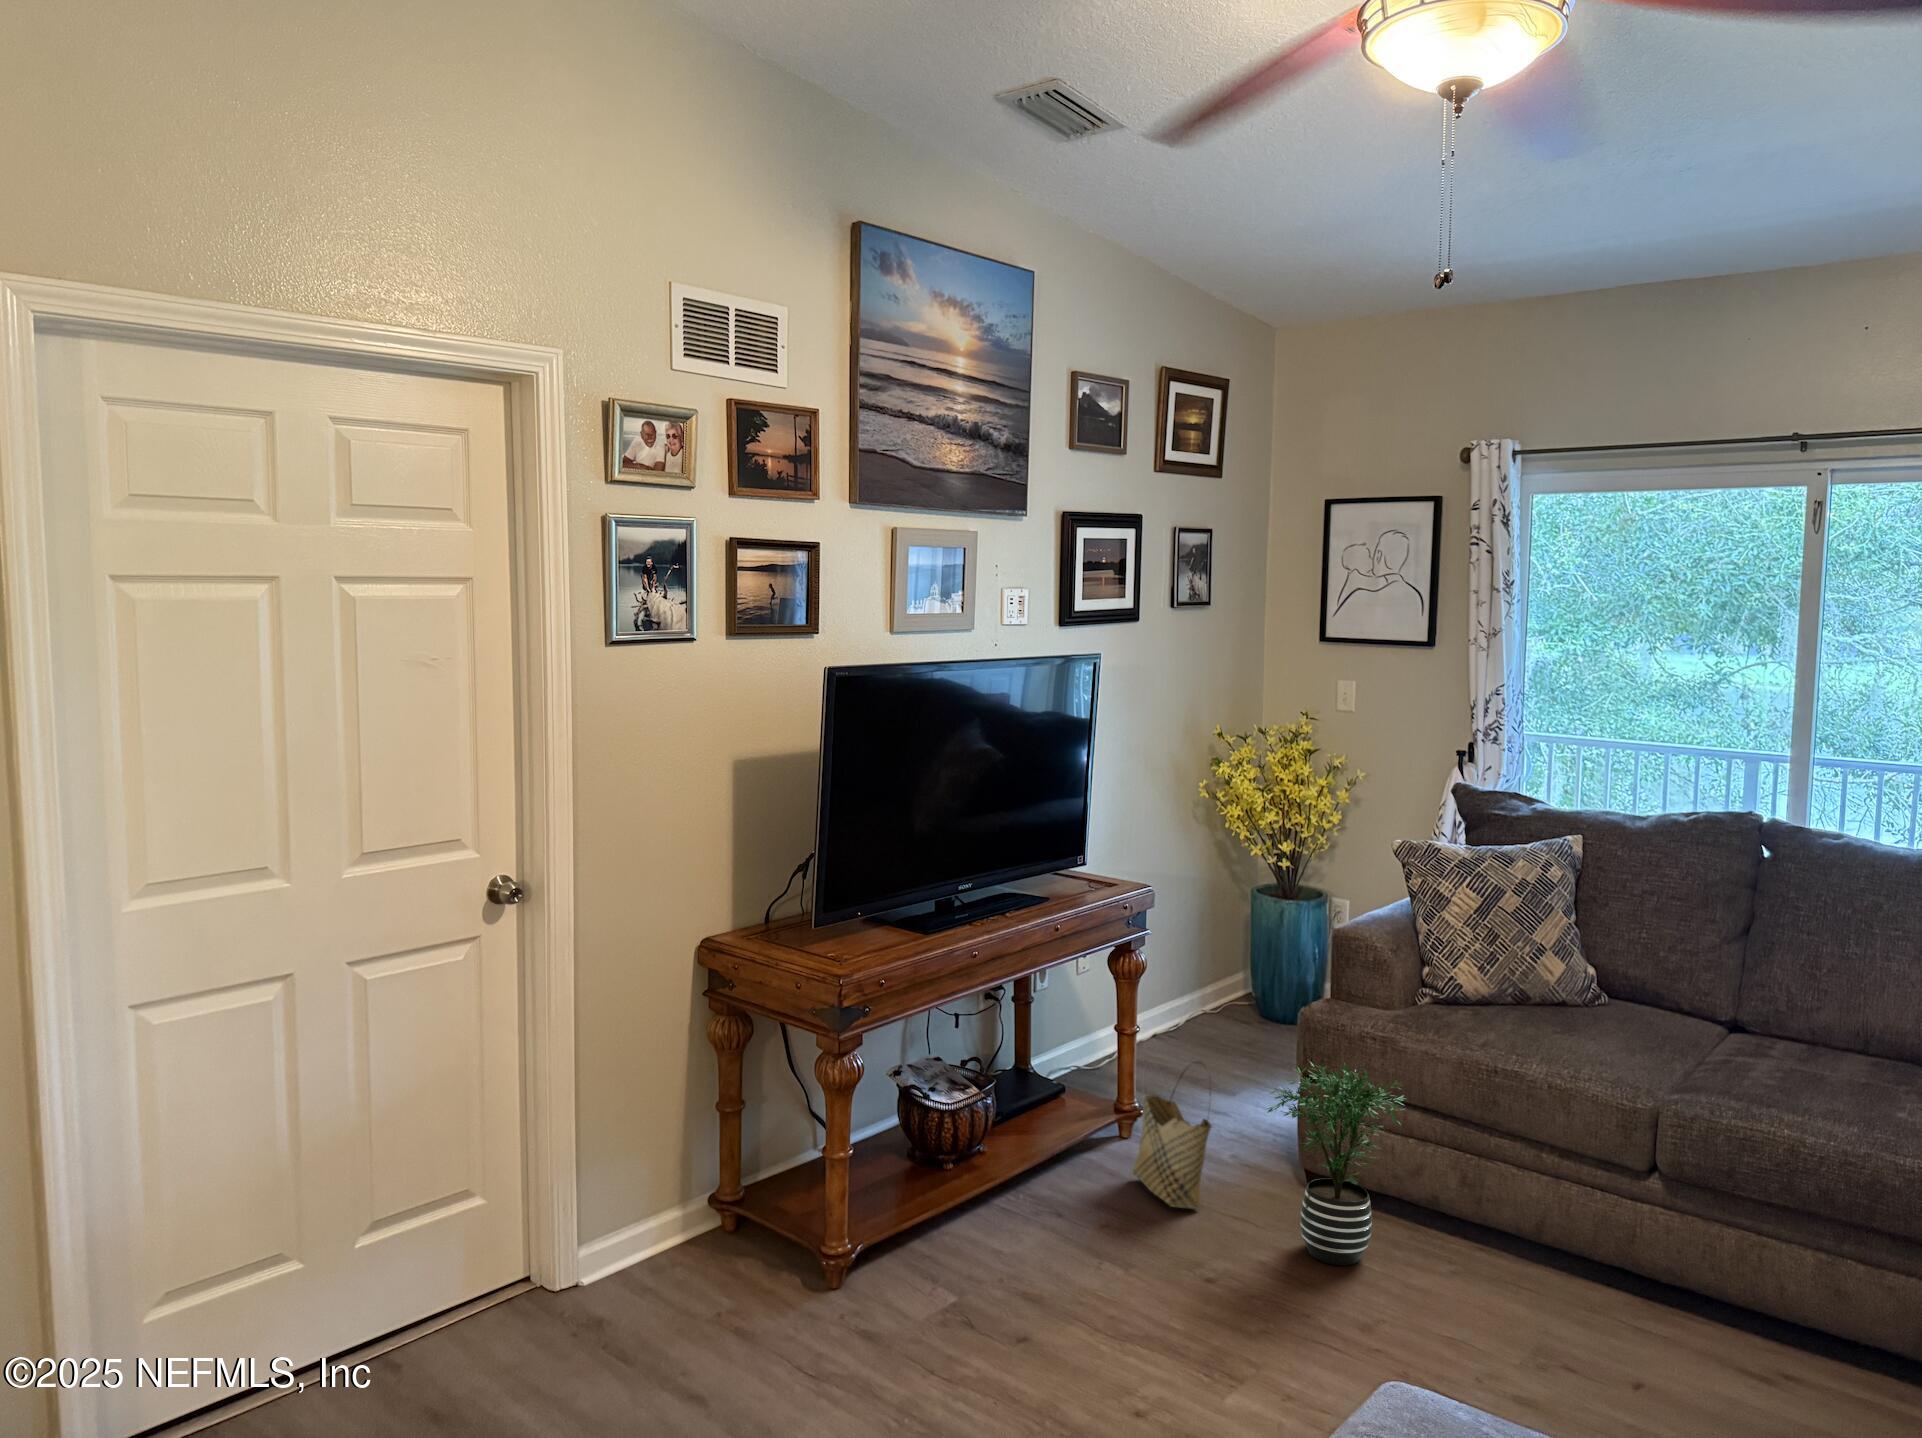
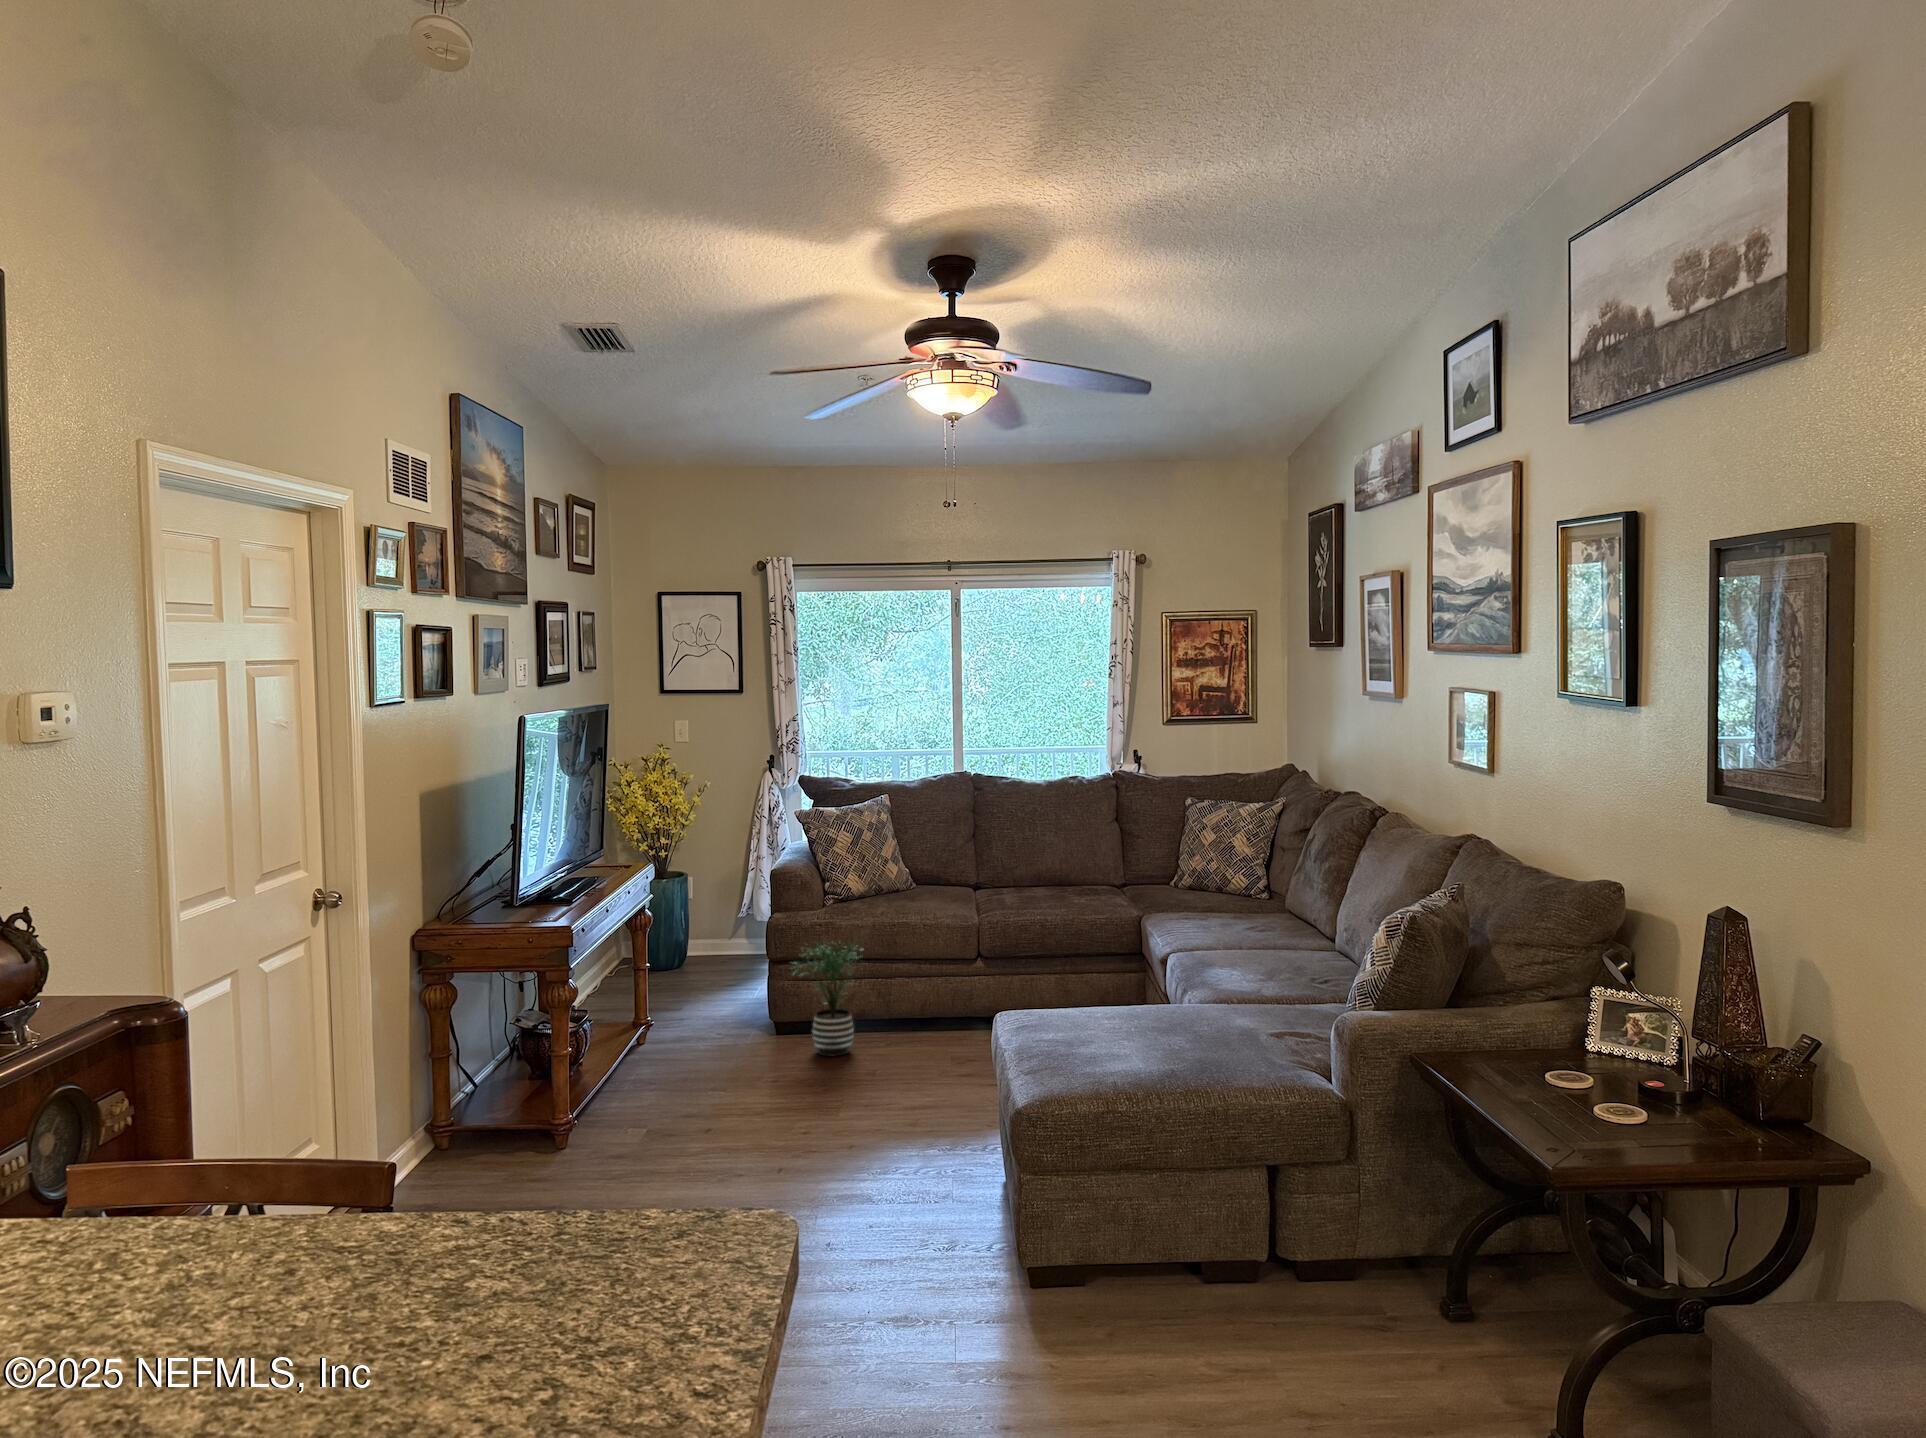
woven basket: present [1133,1061,1212,1209] -> none [685,964,746,1058]

